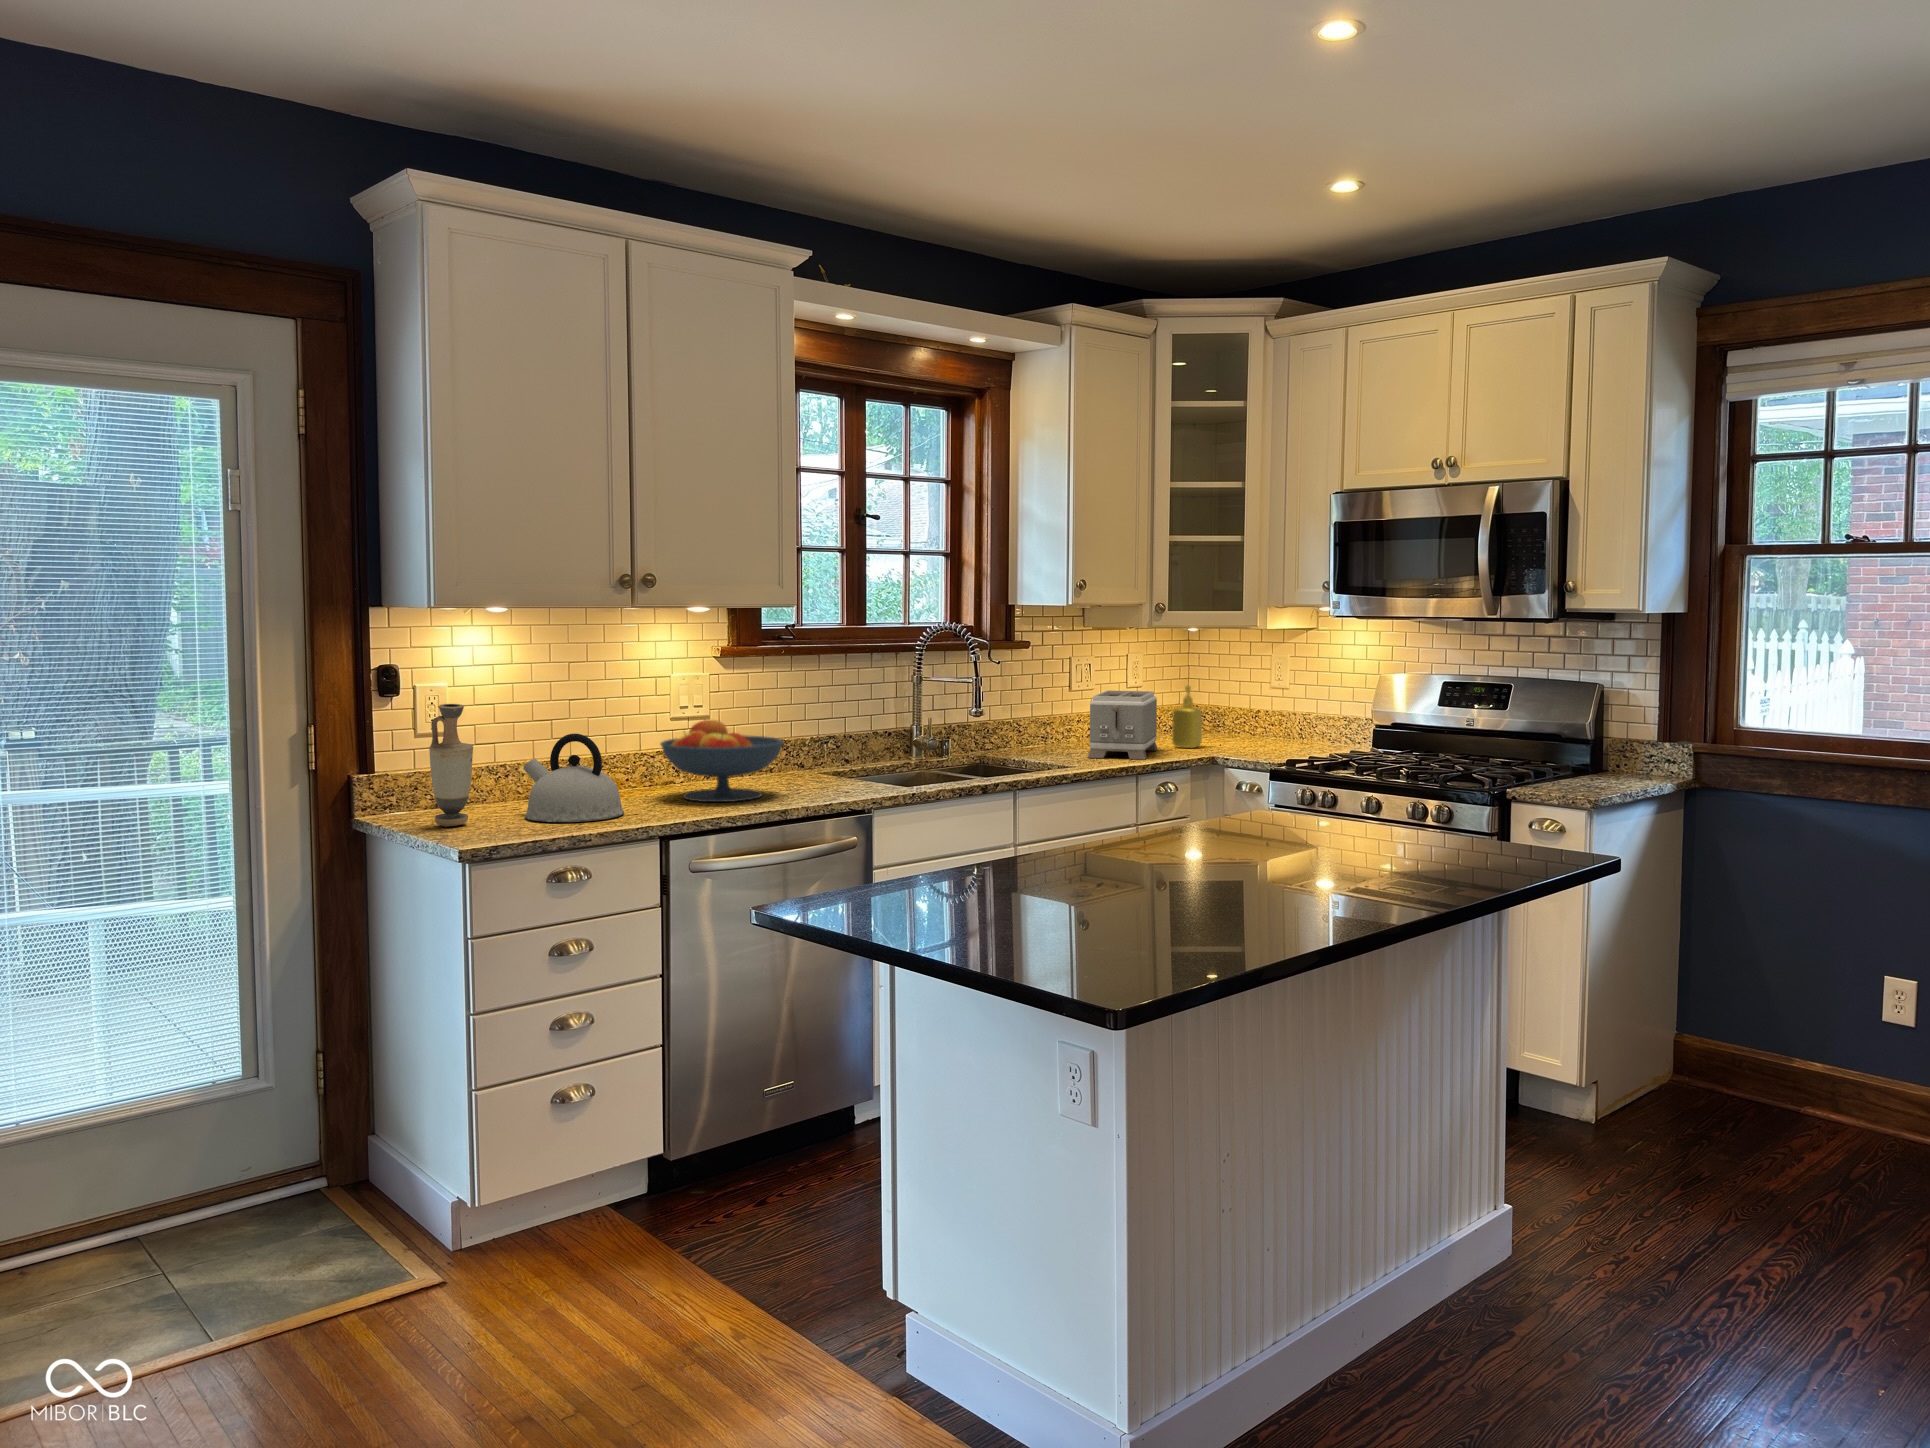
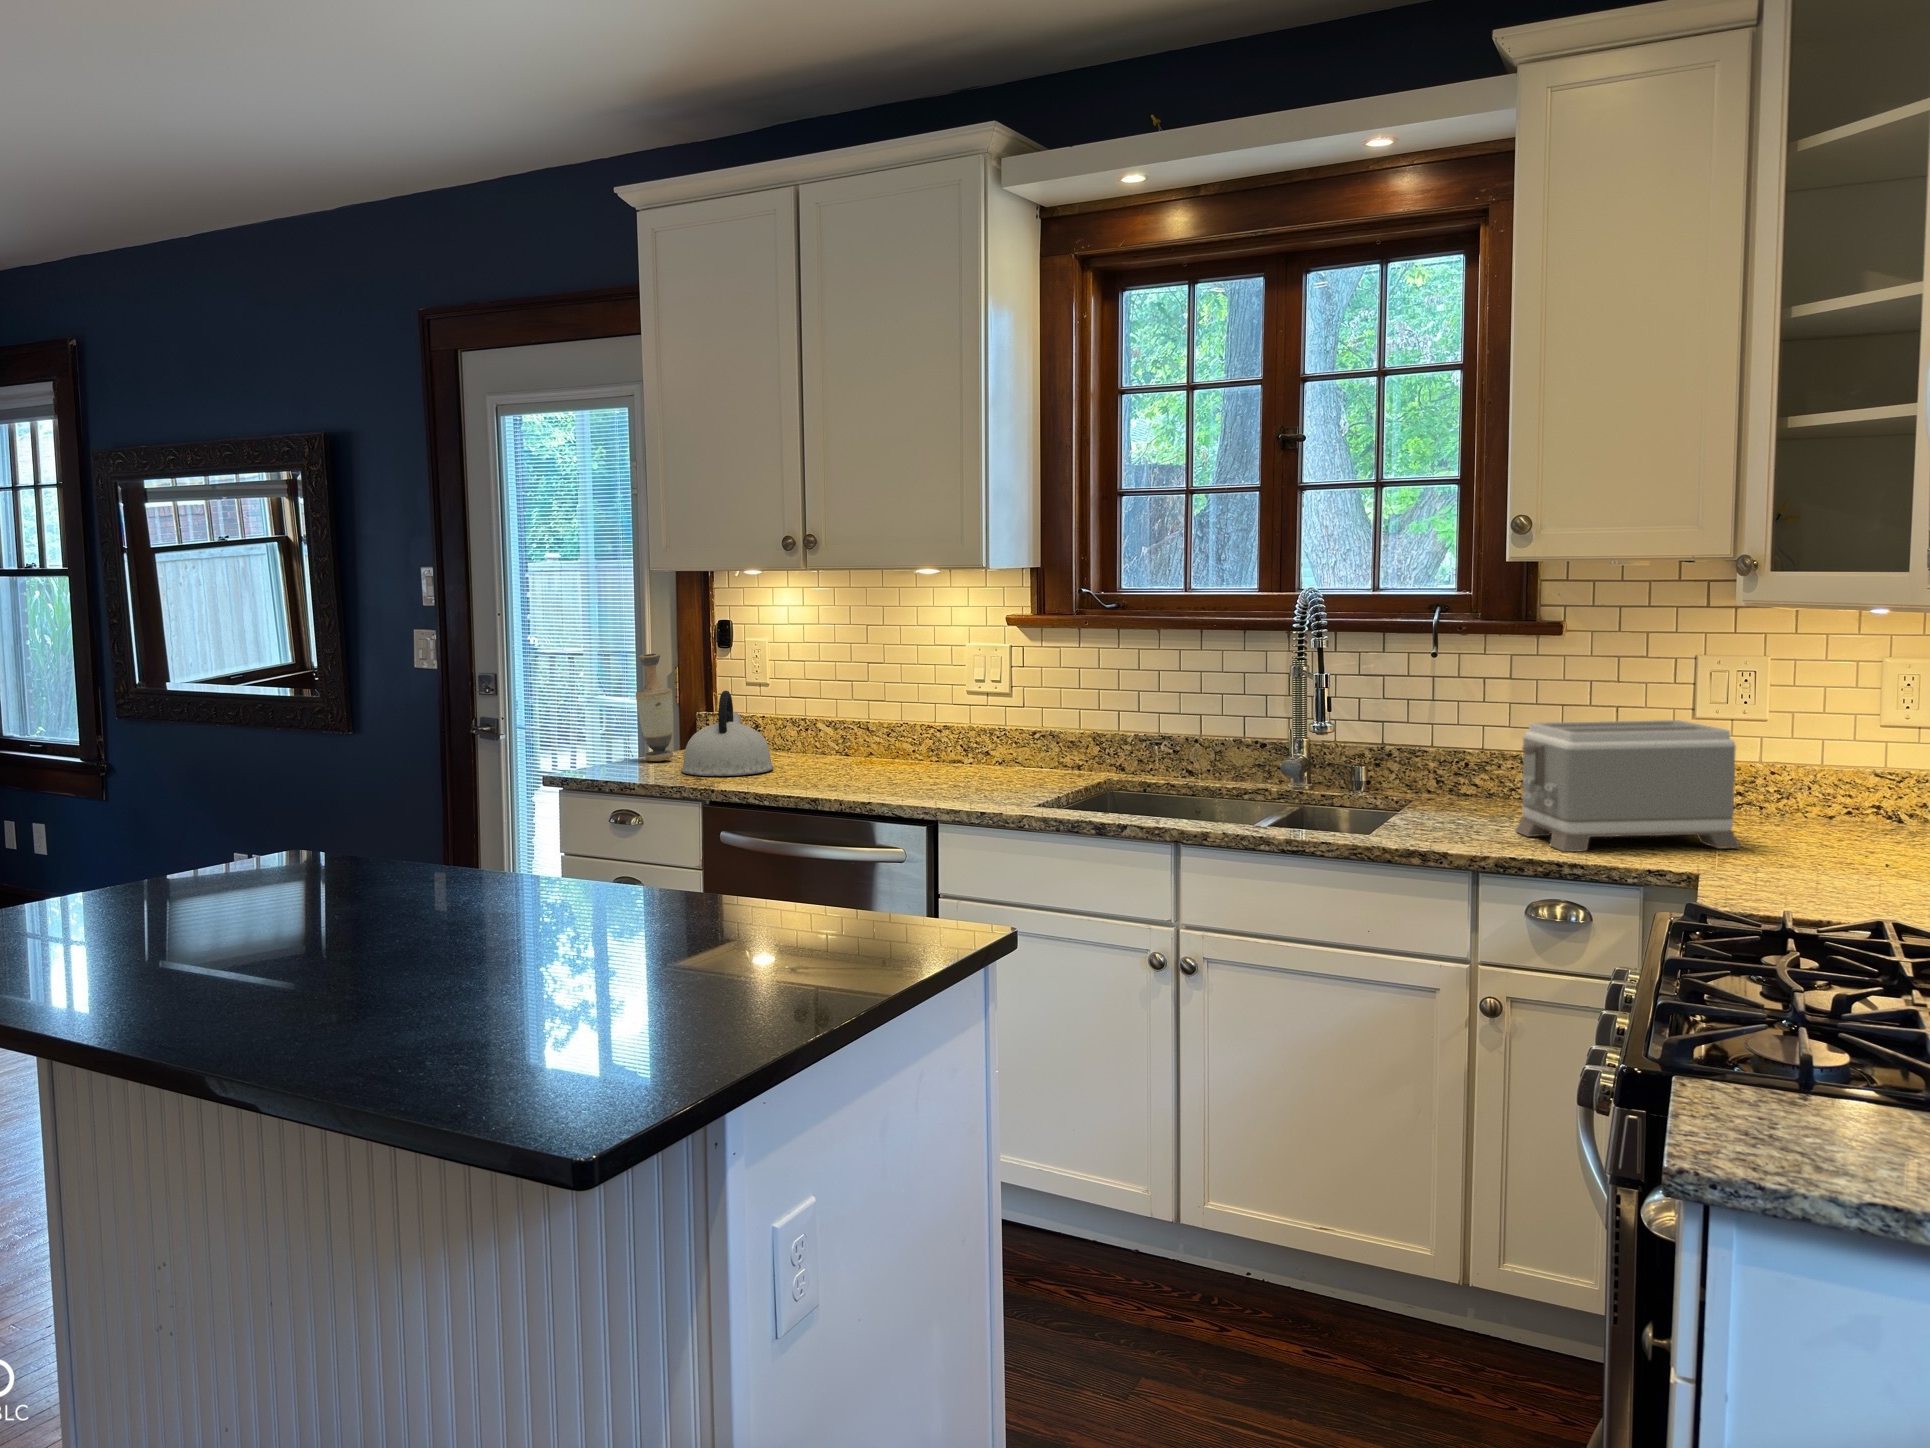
soap dispenser: present [1172,686,1202,748] -> none [1808,728,1871,861]
fruit bowl: present [660,720,783,802] -> none [816,692,952,786]

